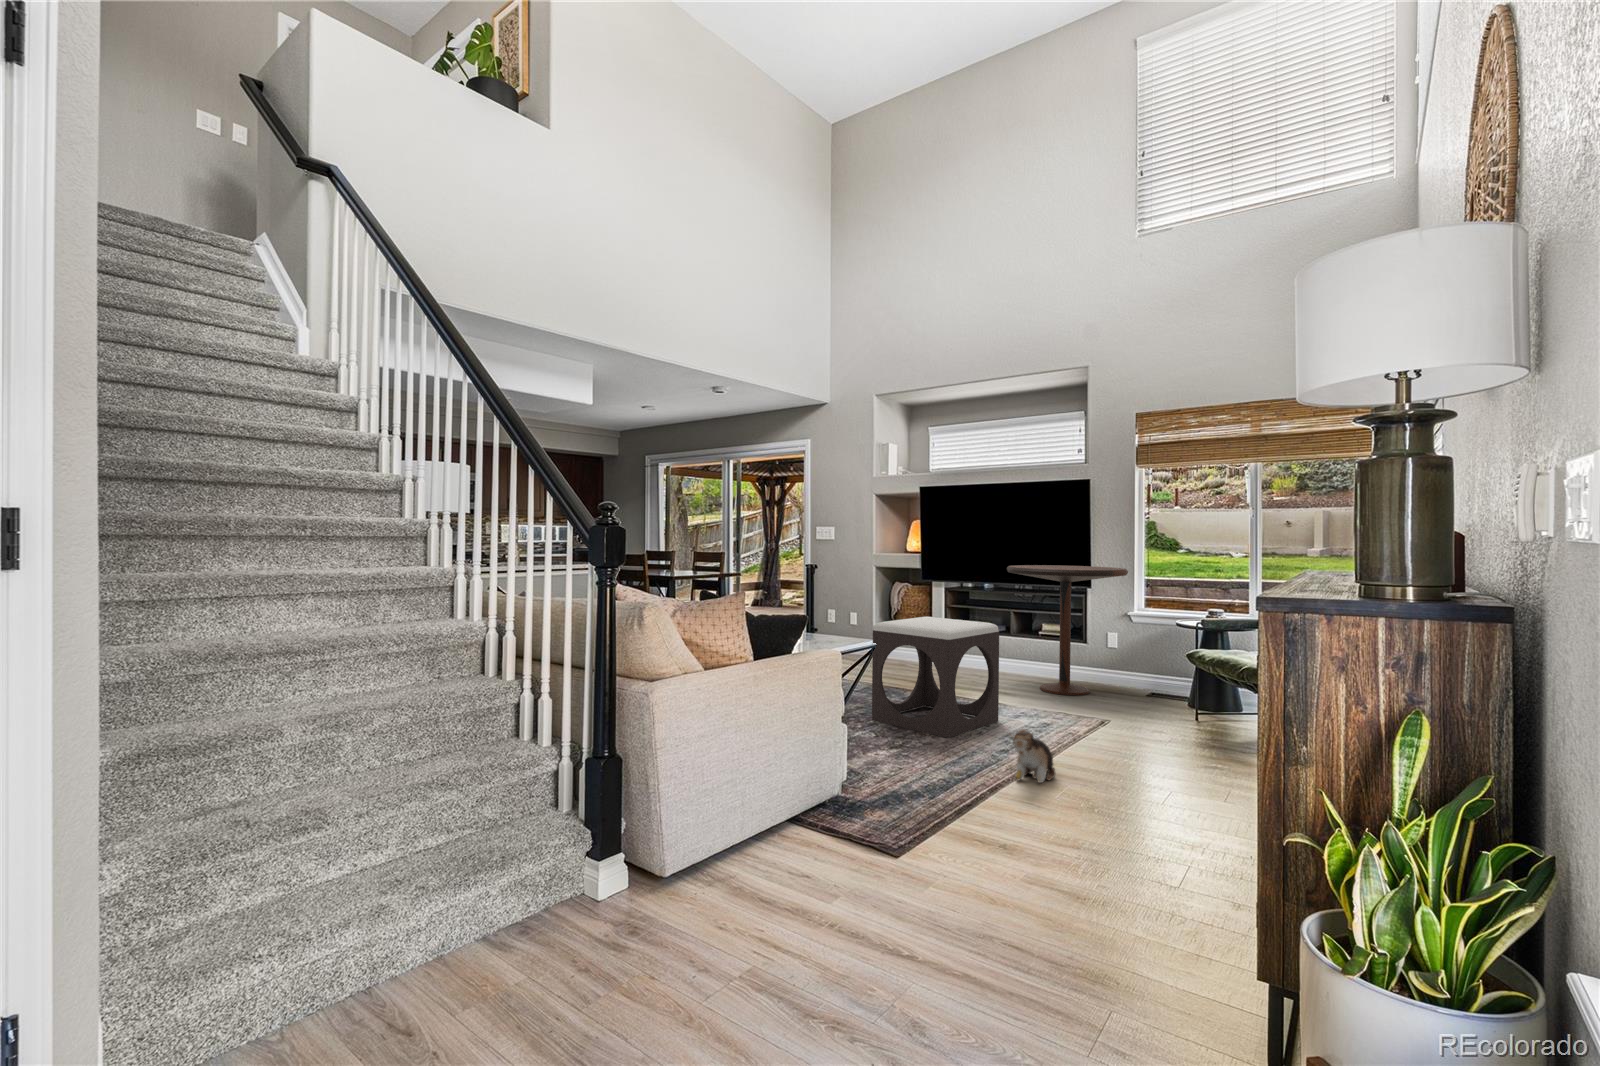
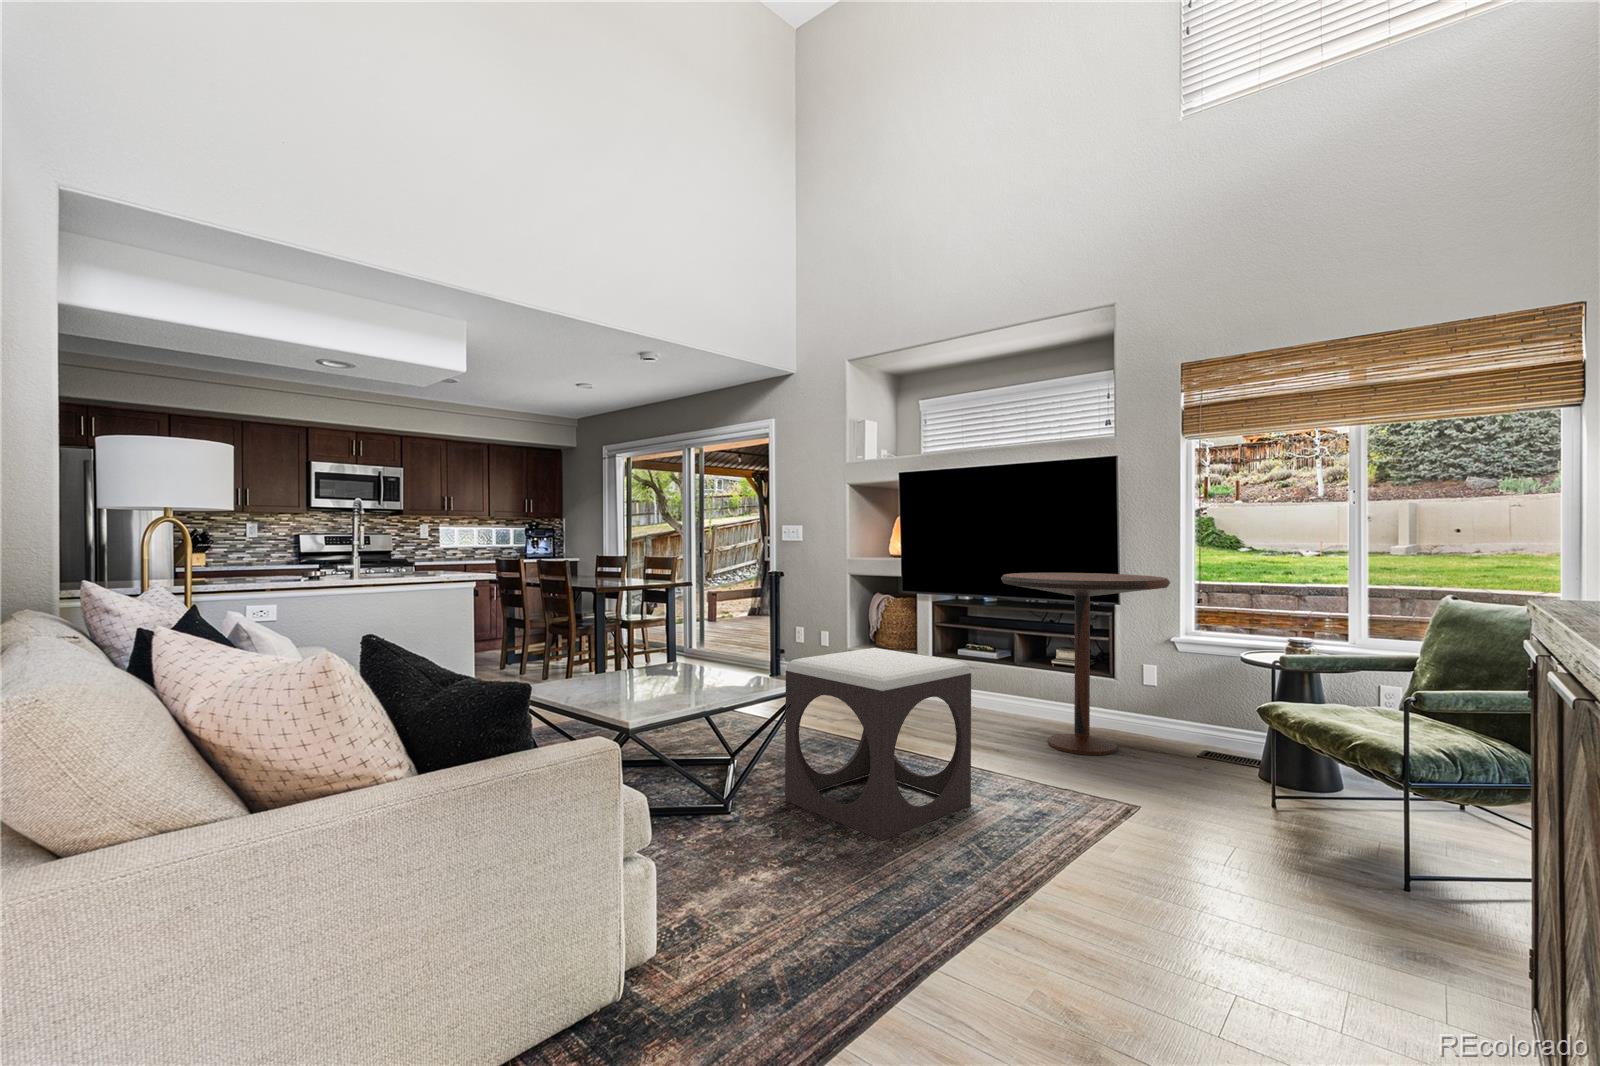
plush toy: present [1013,729,1055,783] -> none [940,863,1032,959]

